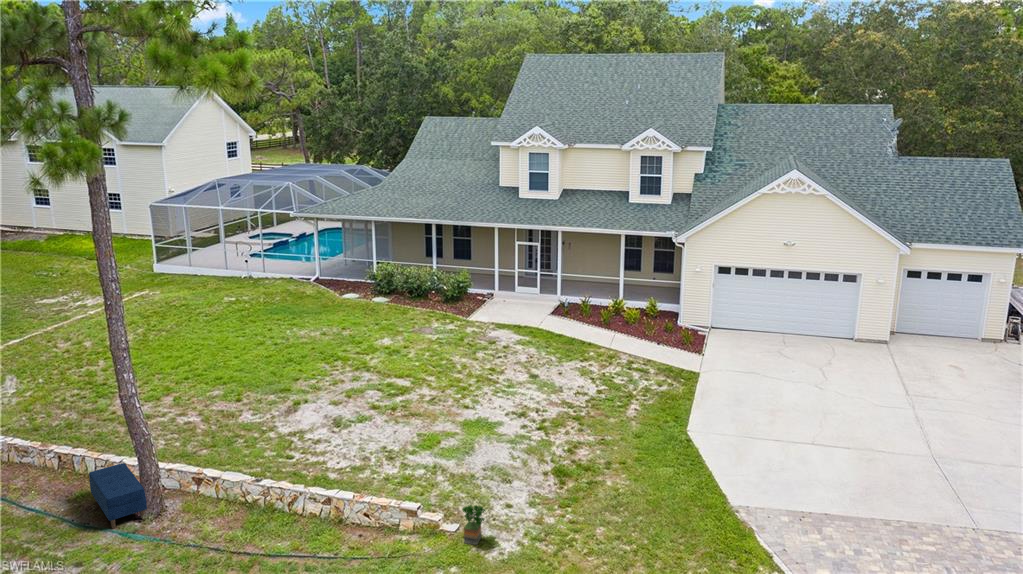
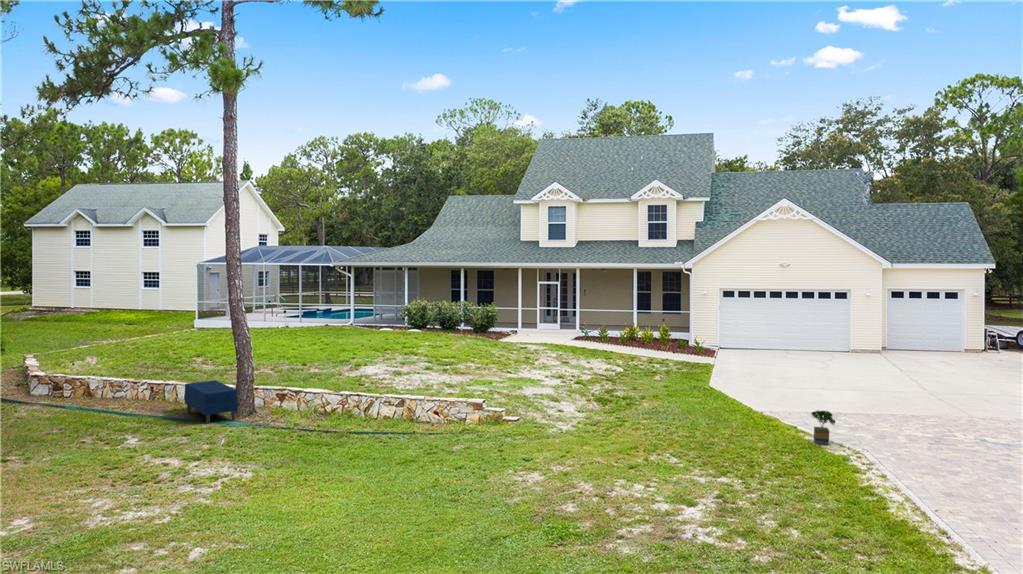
potted tree: present [462,505,486,545] -> present [811,410,835,445]

